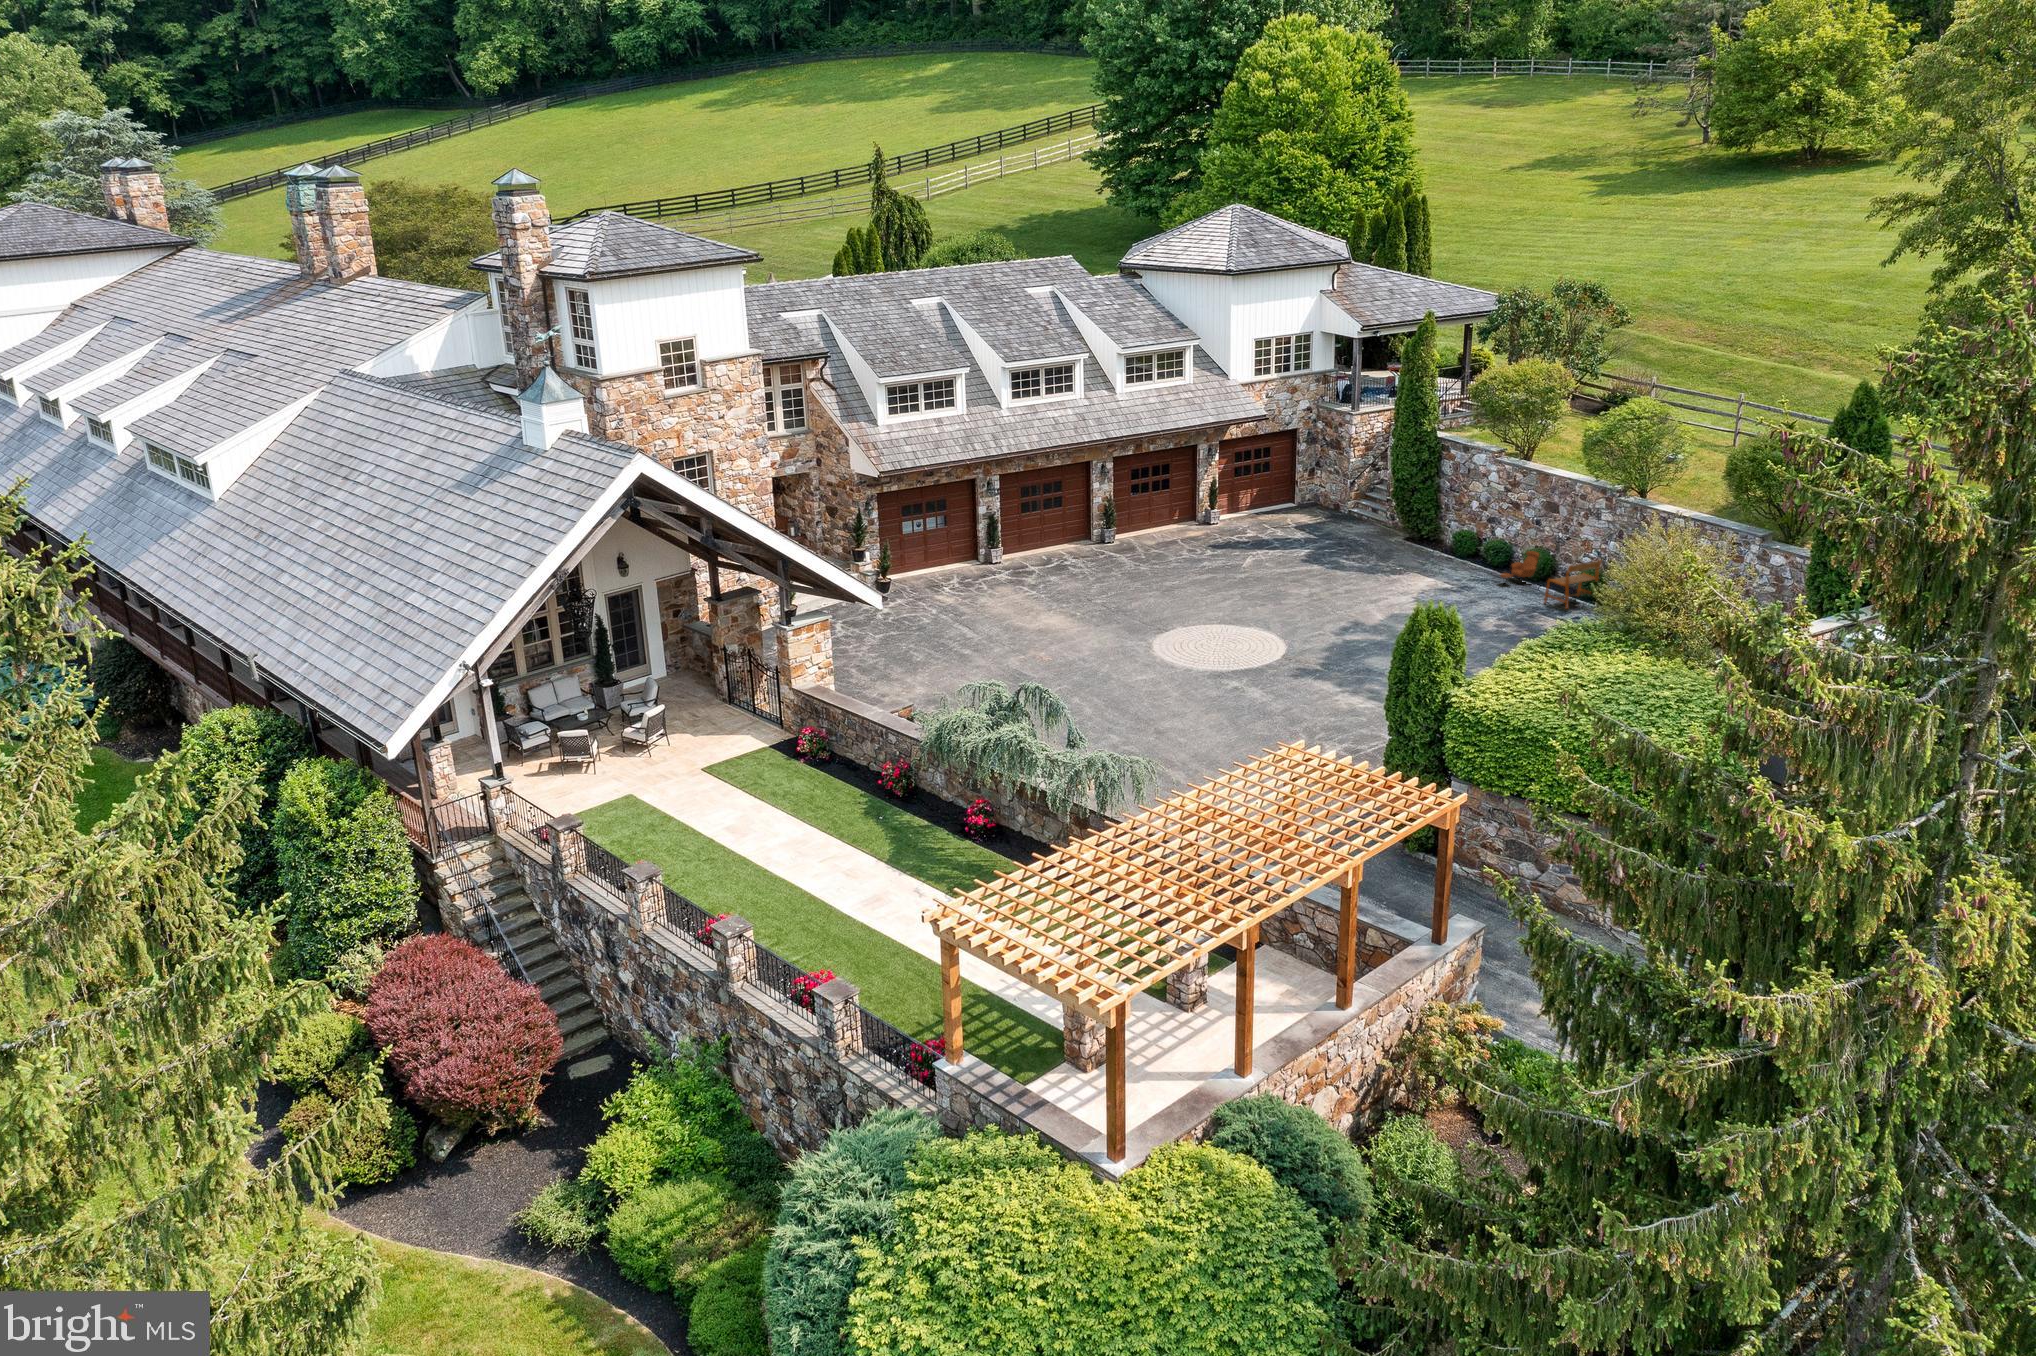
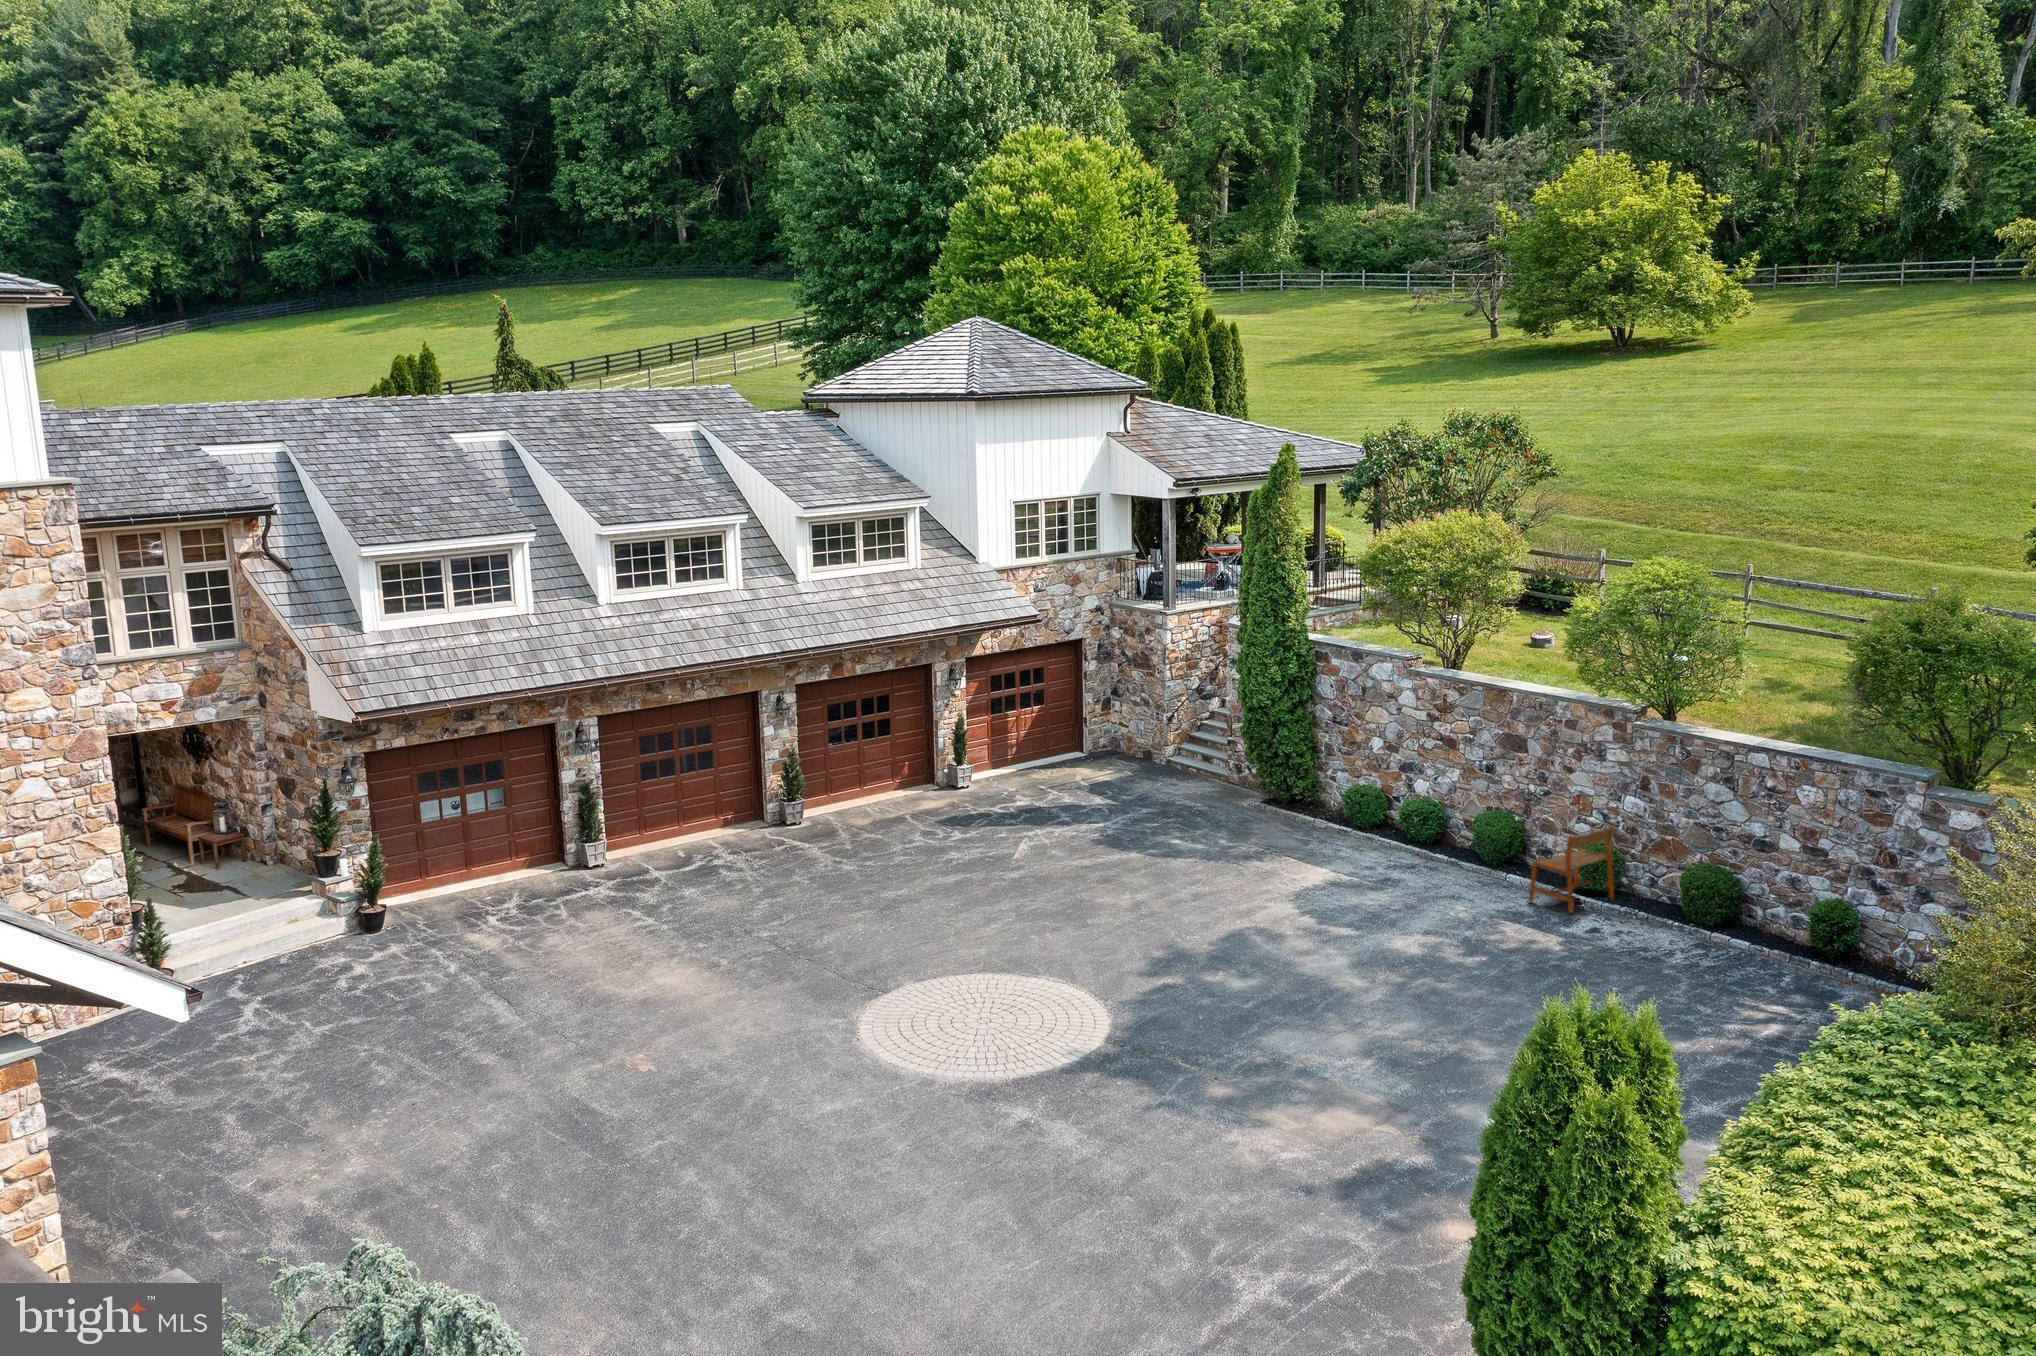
lounge chair: present [1500,551,1539,584] -> none [1442,815,1500,876]

